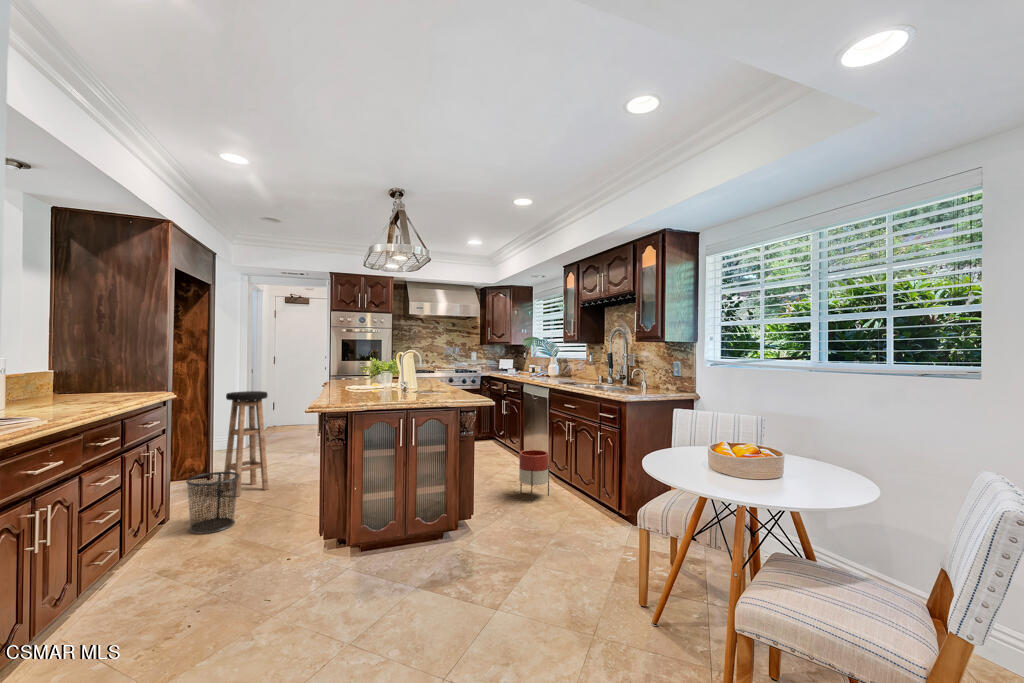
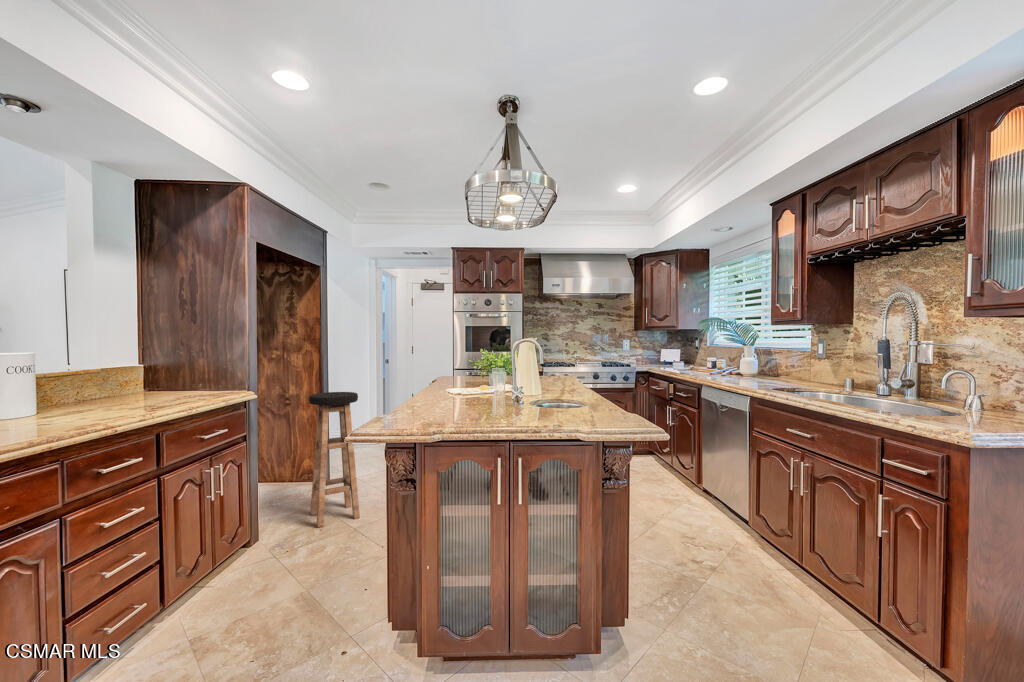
planter: present [519,450,549,502] -> none [710,506,766,607]
waste bin: present [186,472,239,533] -> none [223,506,295,599]

